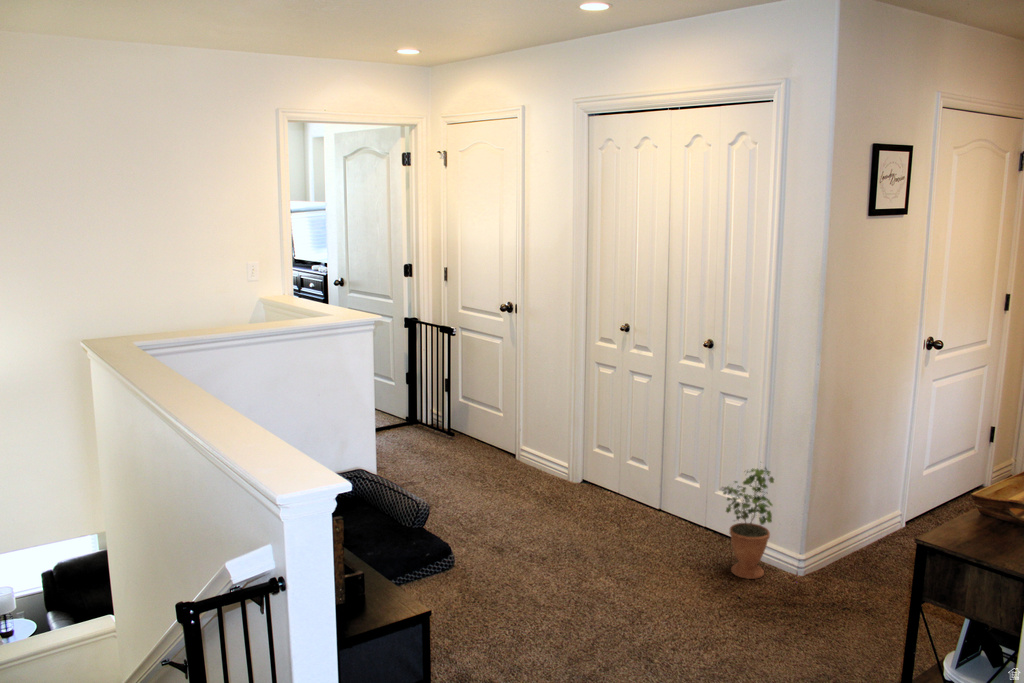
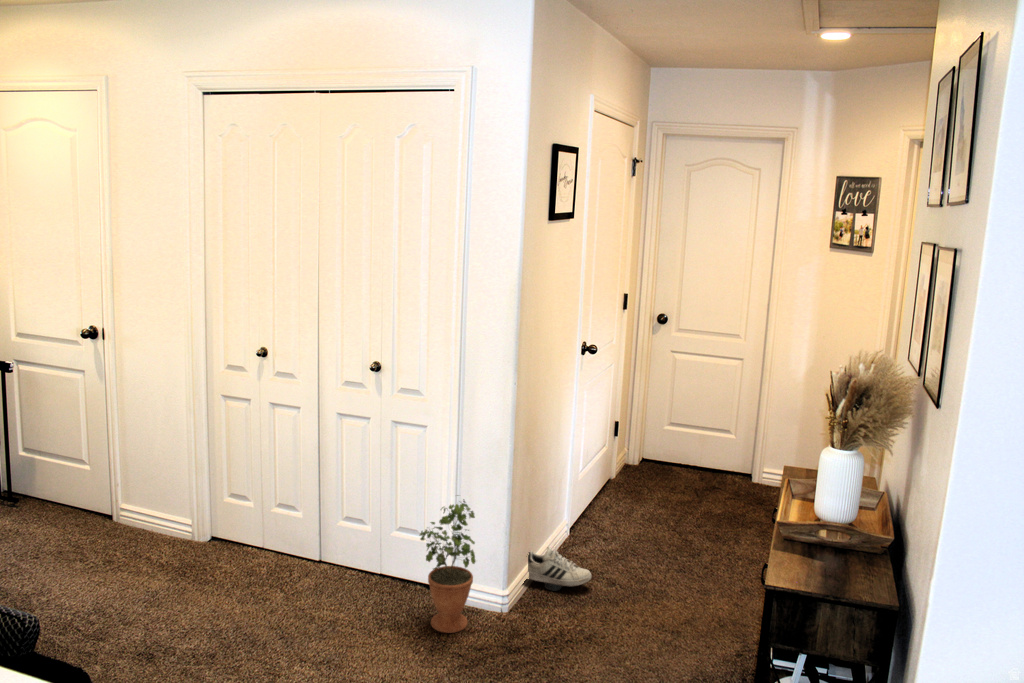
shoe: none [831,527,900,569] -> present [528,547,591,591]

